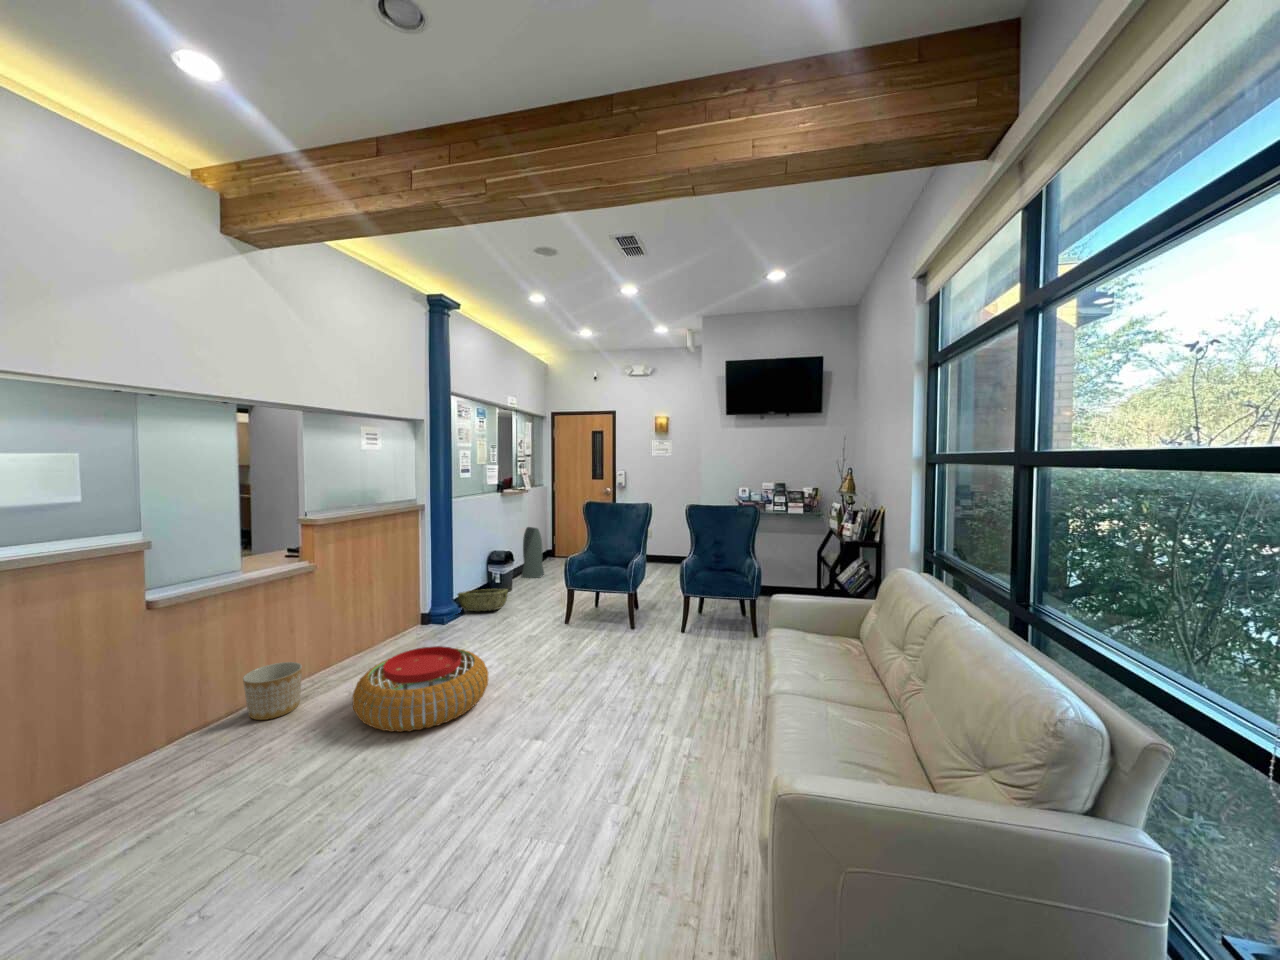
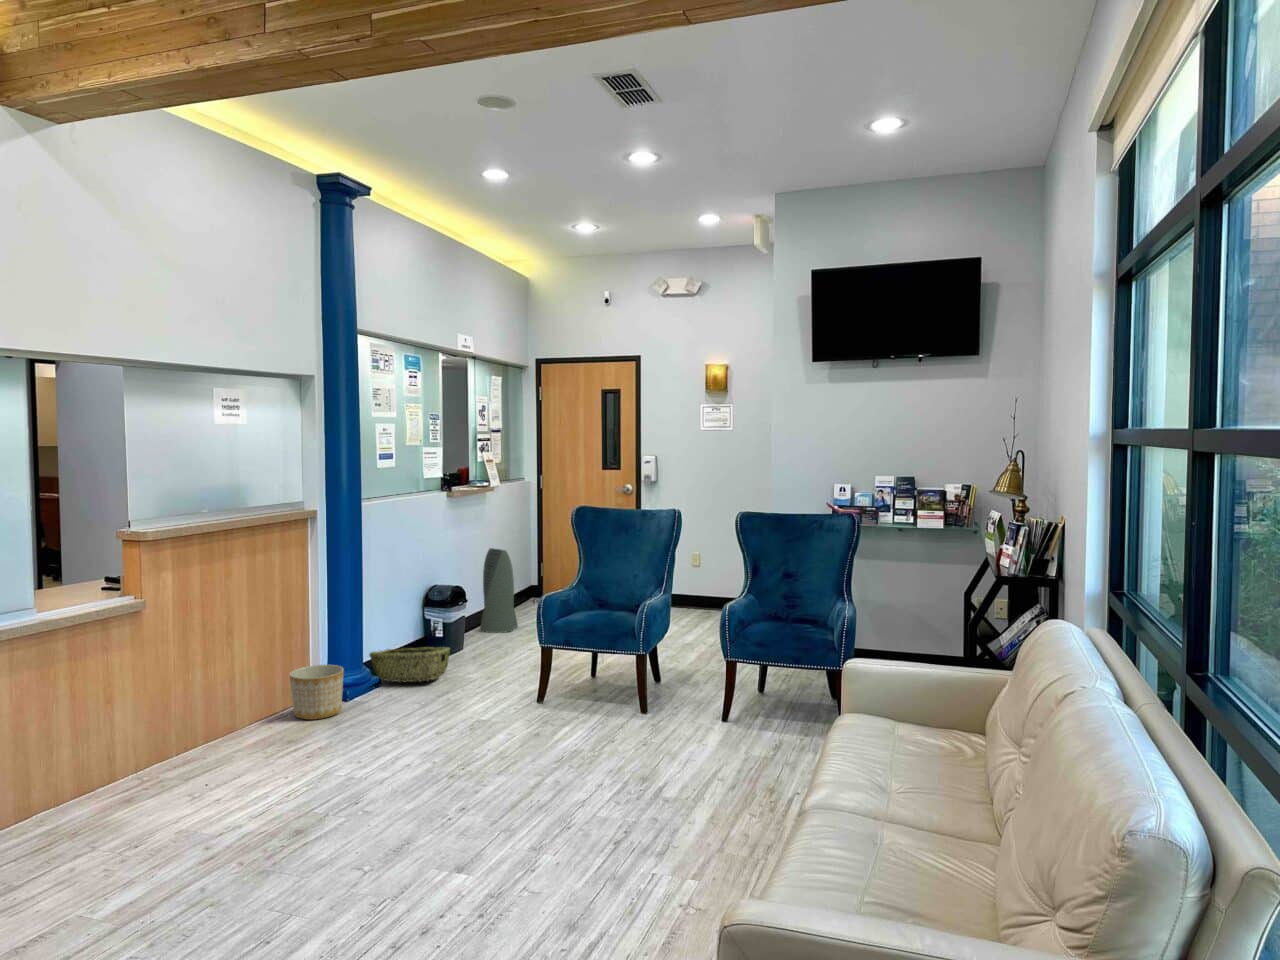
pouf: present [352,646,488,732] -> none [195,729,399,851]
planter: present [243,662,302,720] -> present [290,665,344,720]

